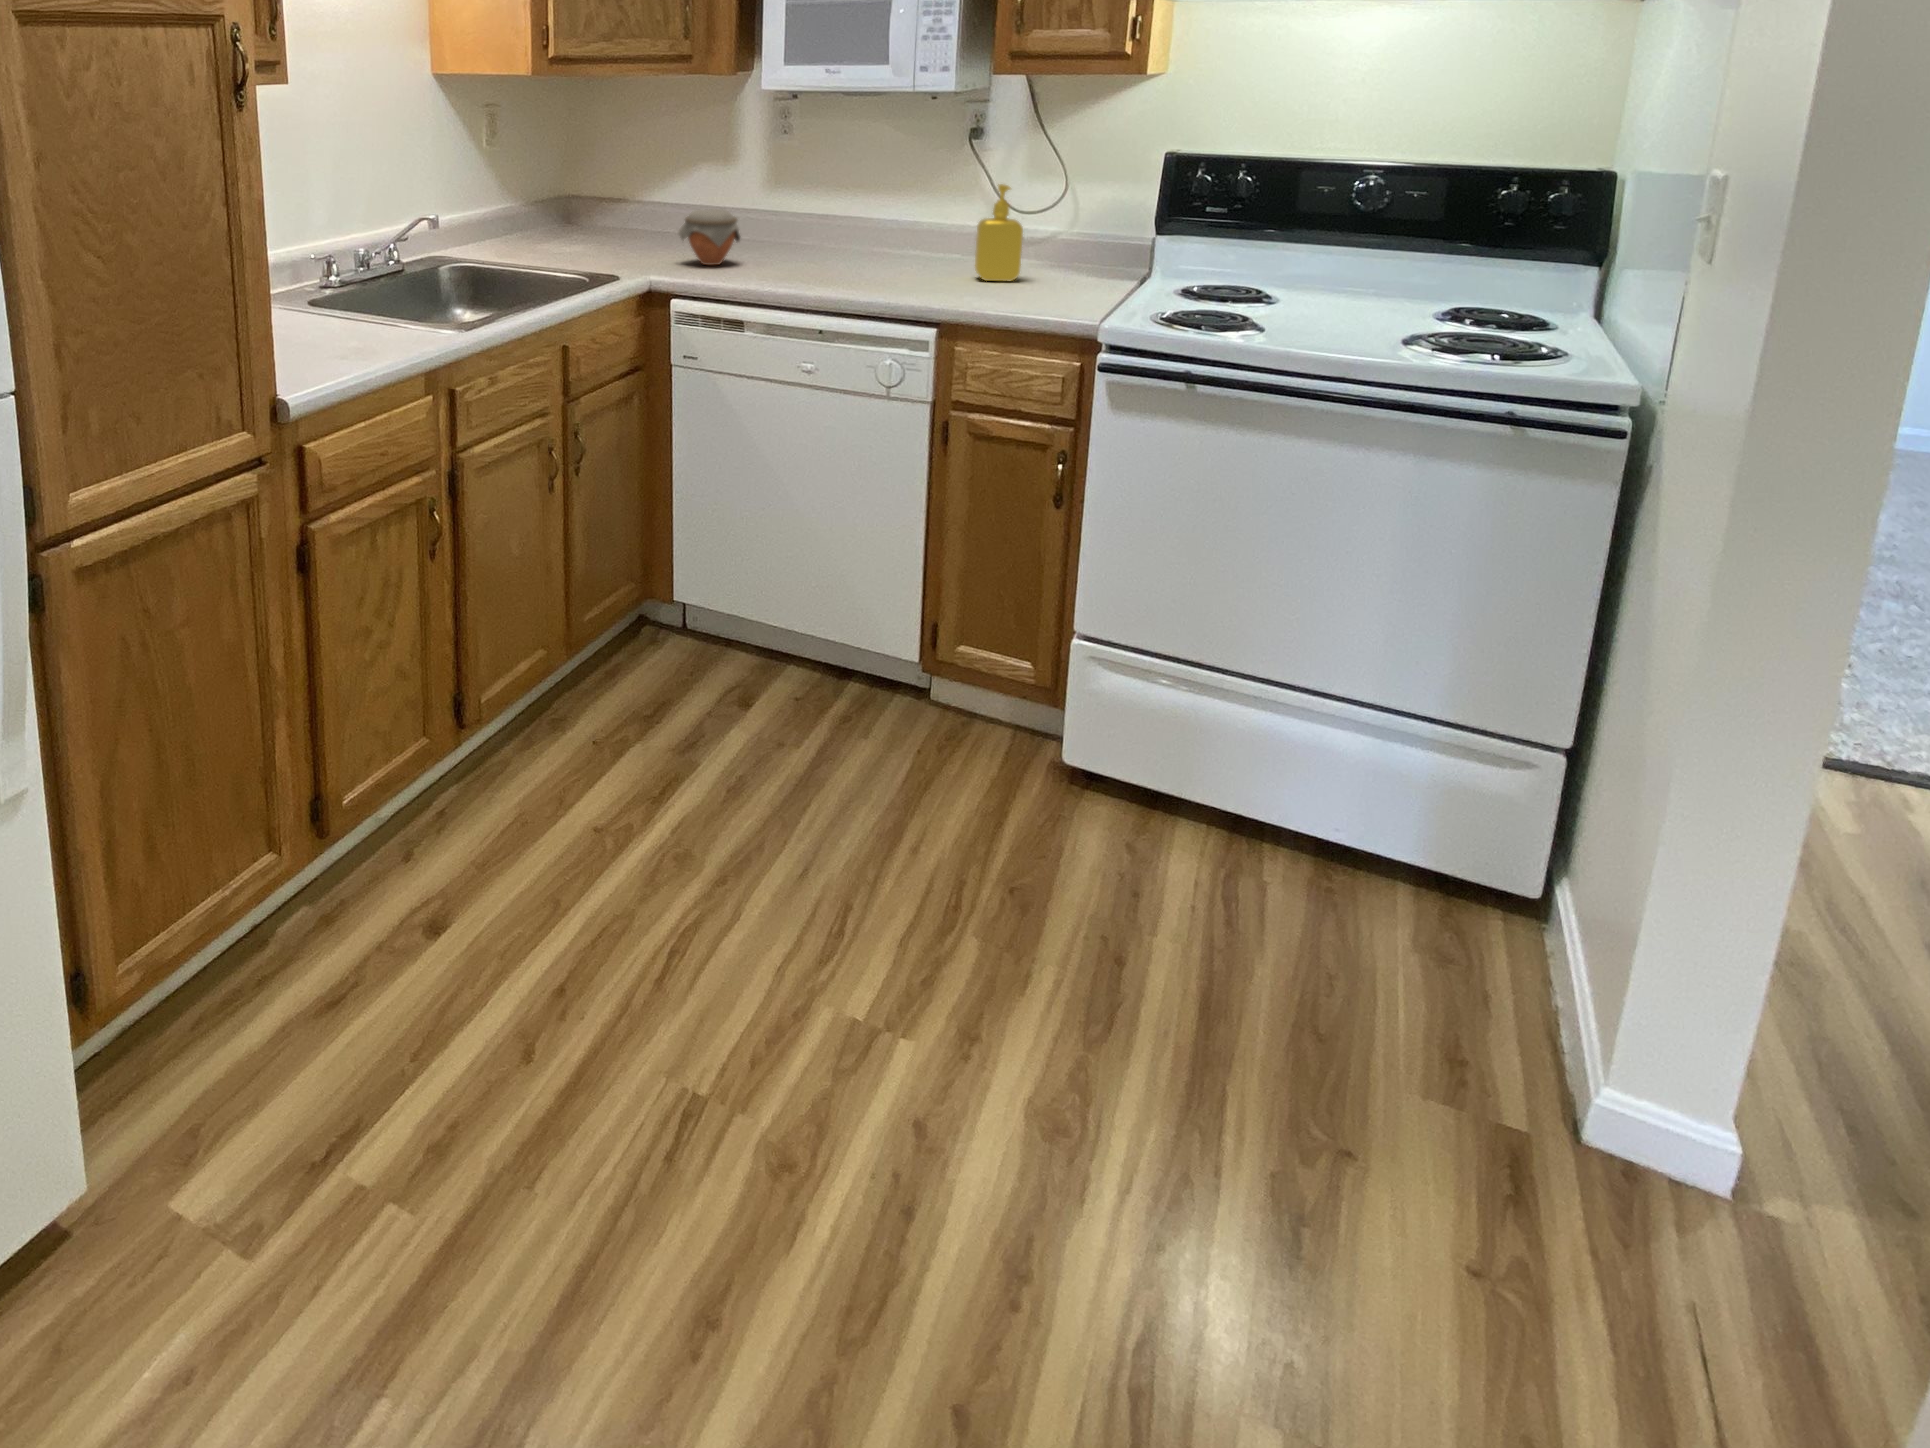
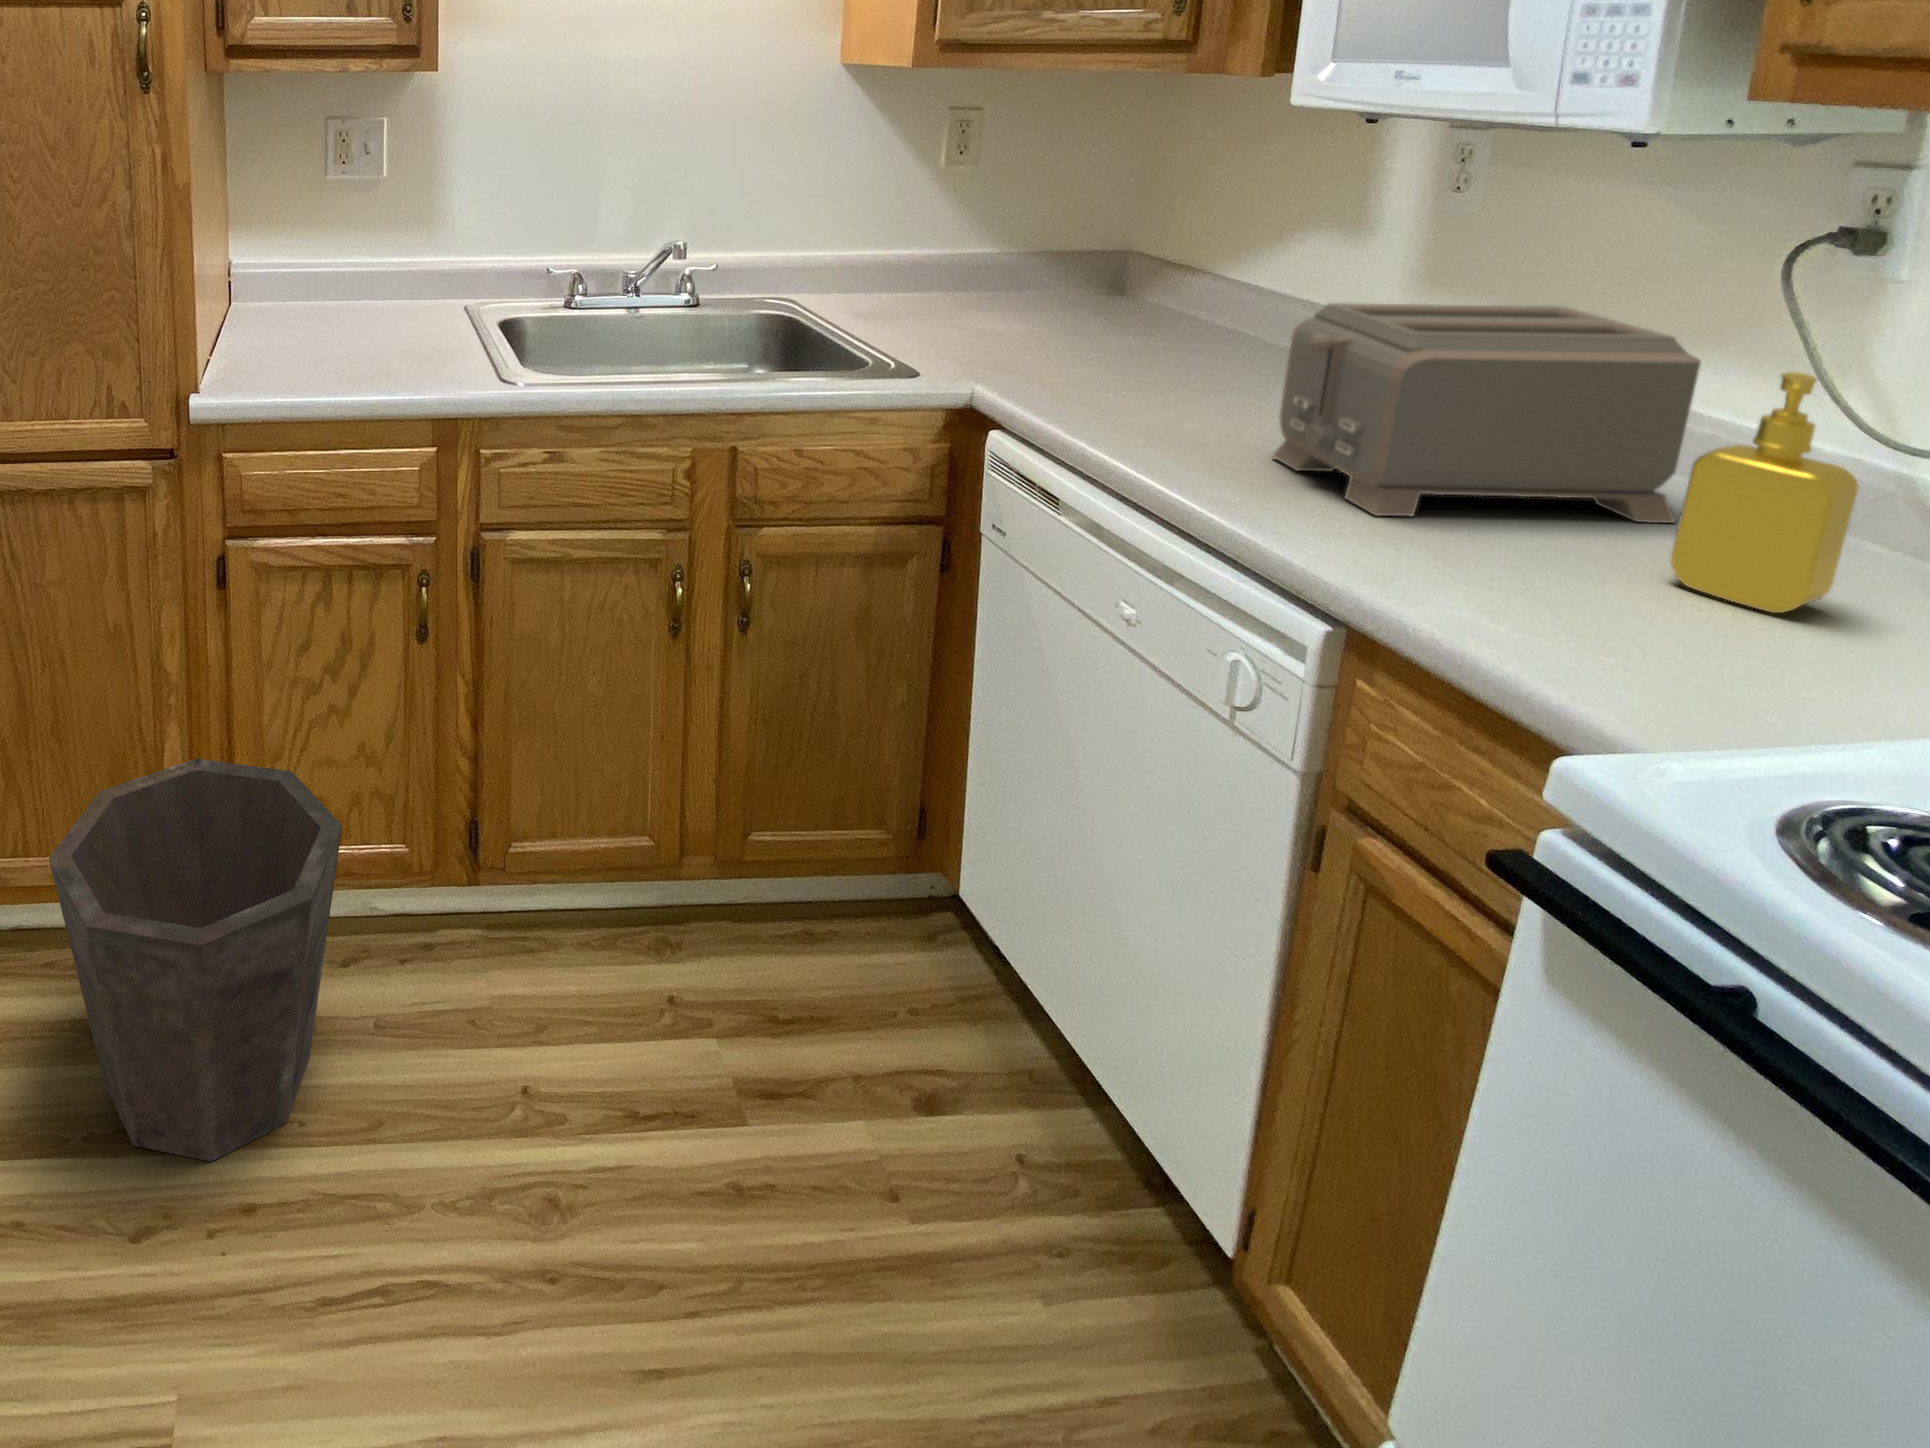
toaster: none [807,180,939,285] -> present [1273,303,1701,523]
jar: present [679,209,740,265] -> none [1123,298,1240,397]
waste bin: none [290,699,540,1031] -> present [49,759,342,1162]

